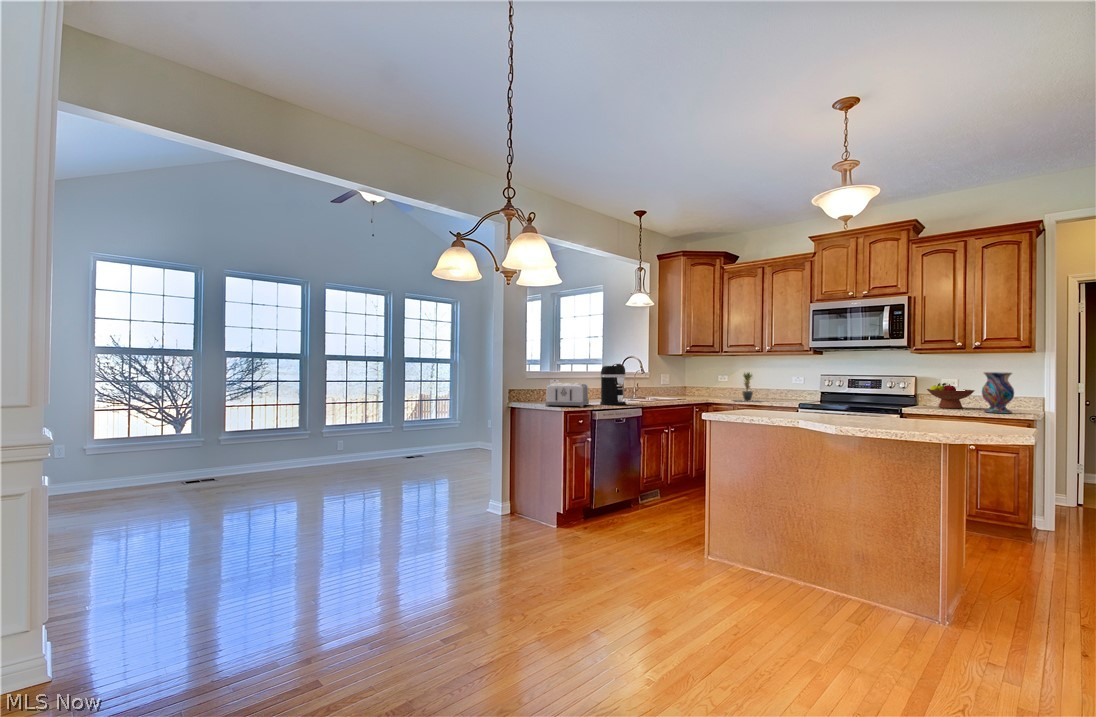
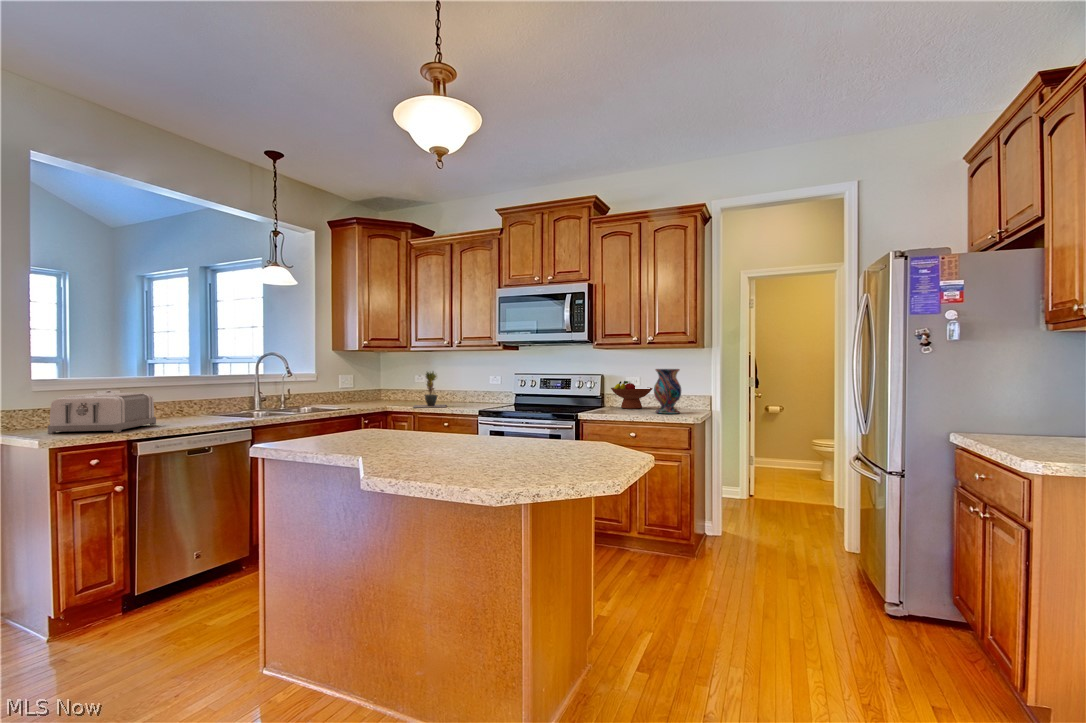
coffee maker: present [600,364,626,405] -> none [179,362,226,425]

